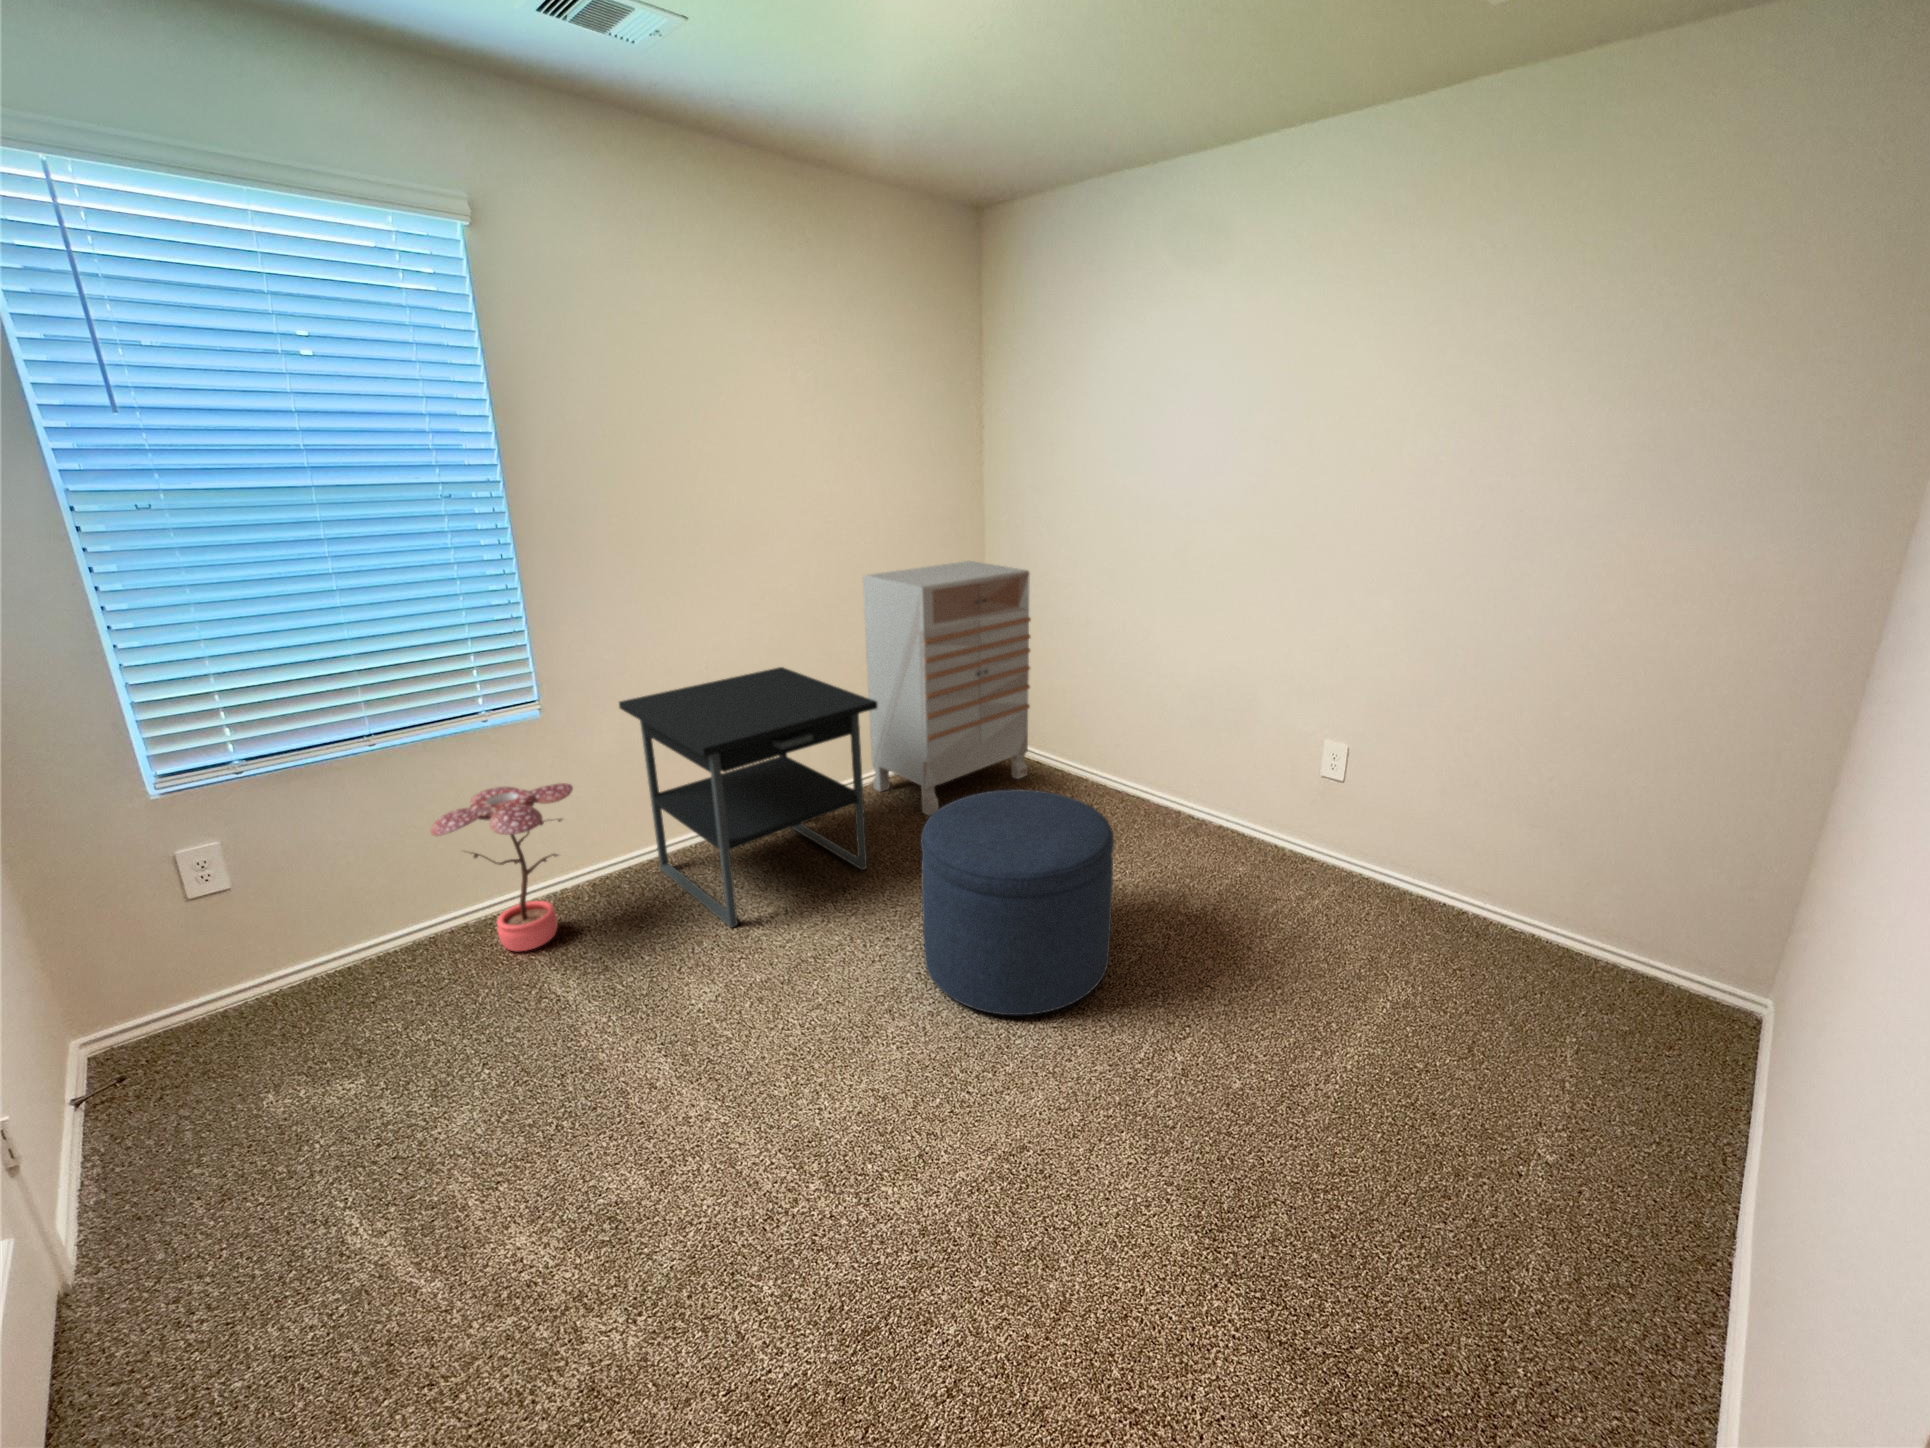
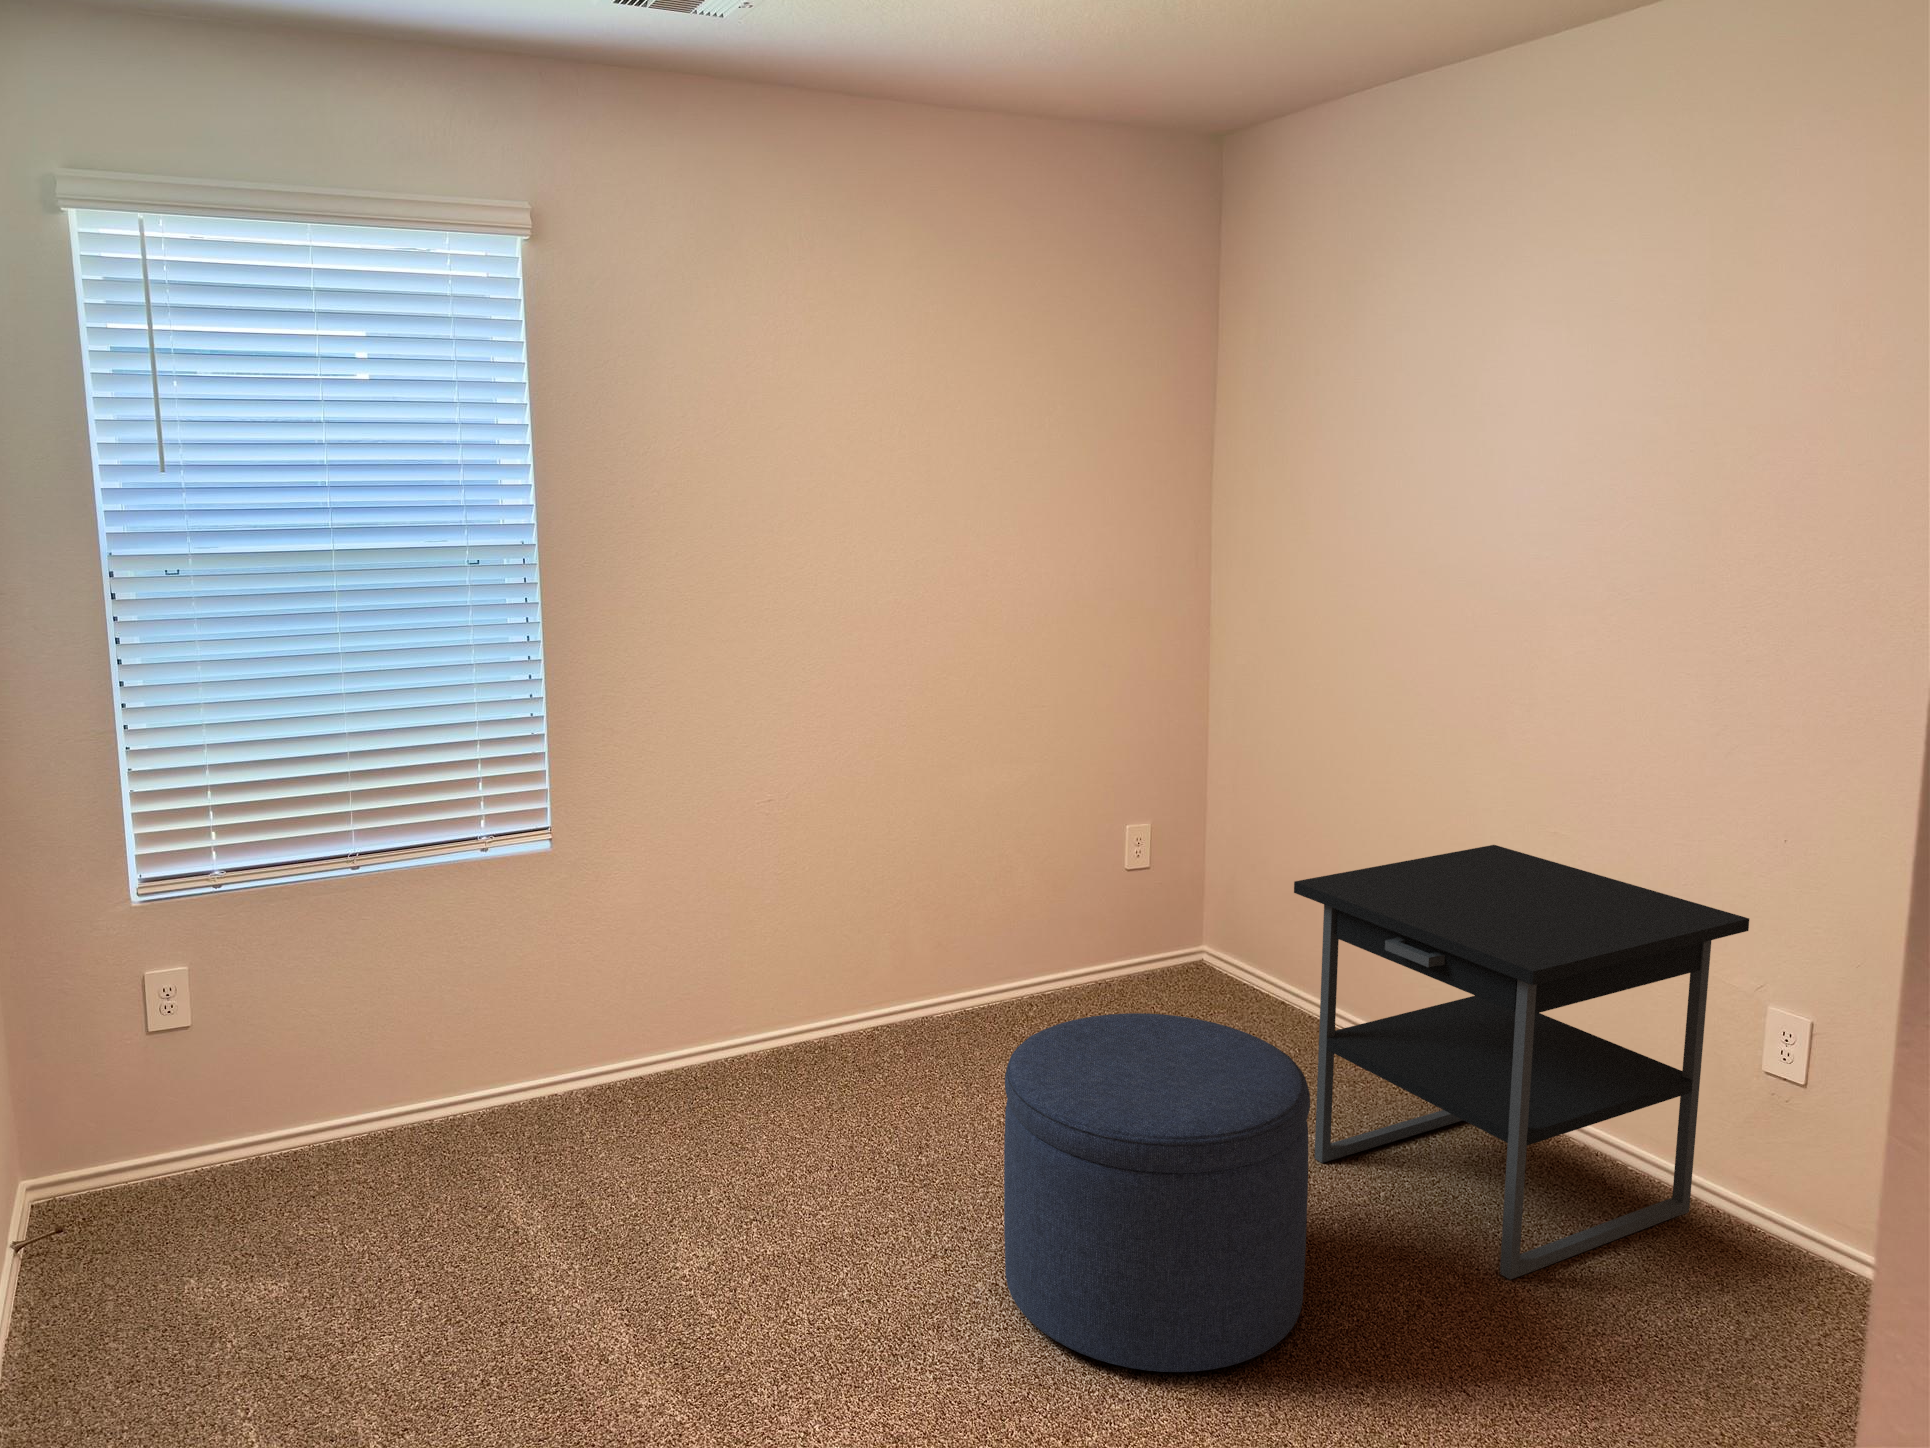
dresser: present [862,561,1031,815] -> none [993,663,1255,1057]
nightstand: present [619,667,877,927] -> present [1294,845,1749,1280]
potted plant: present [430,783,573,951] -> none [401,936,571,1160]

